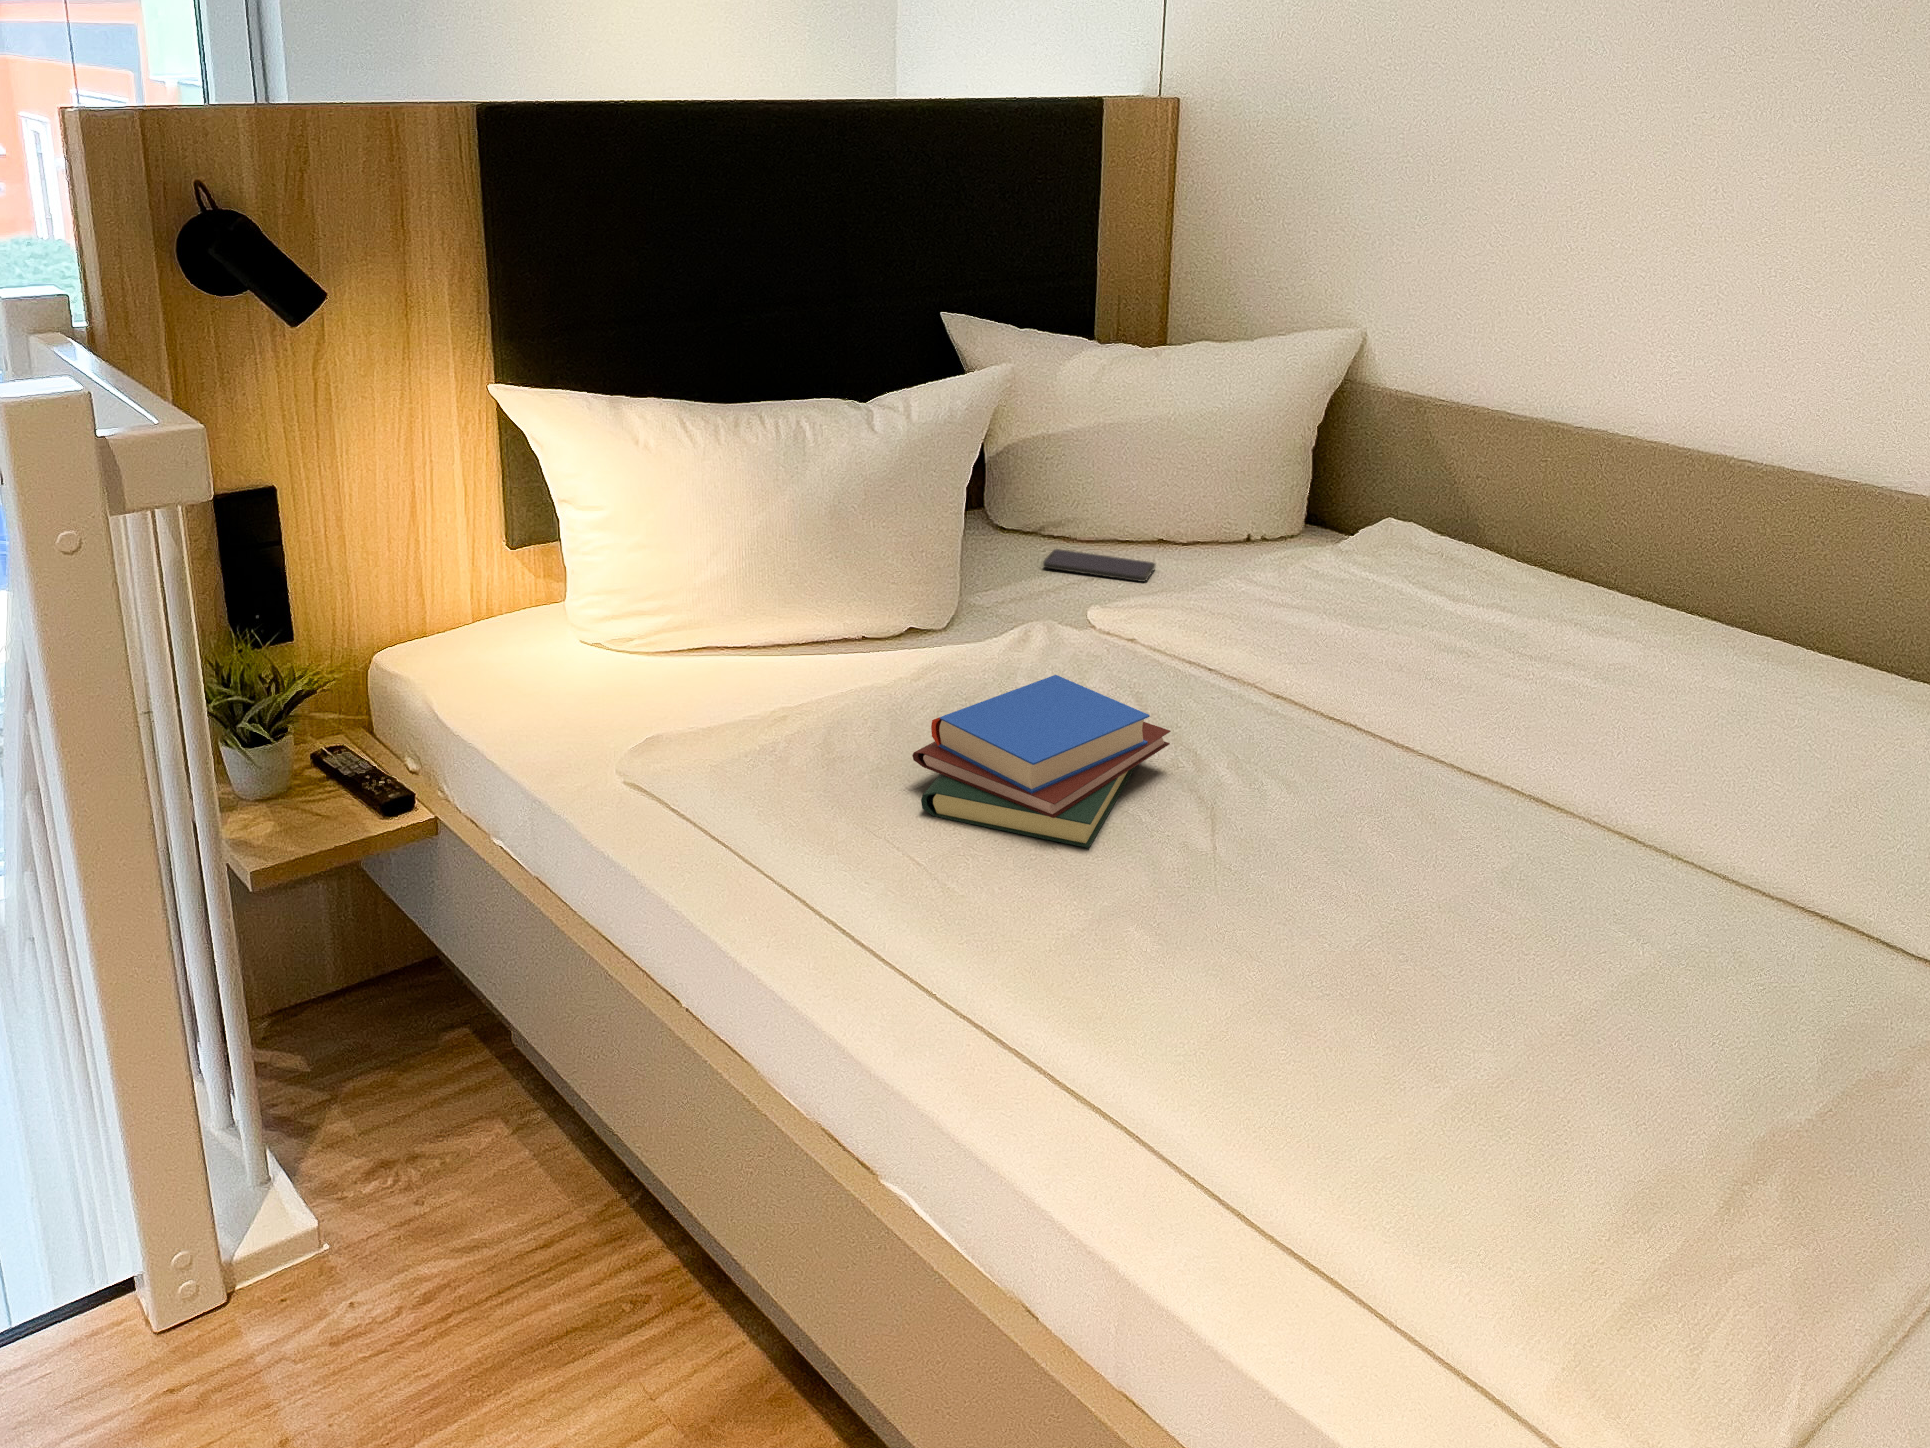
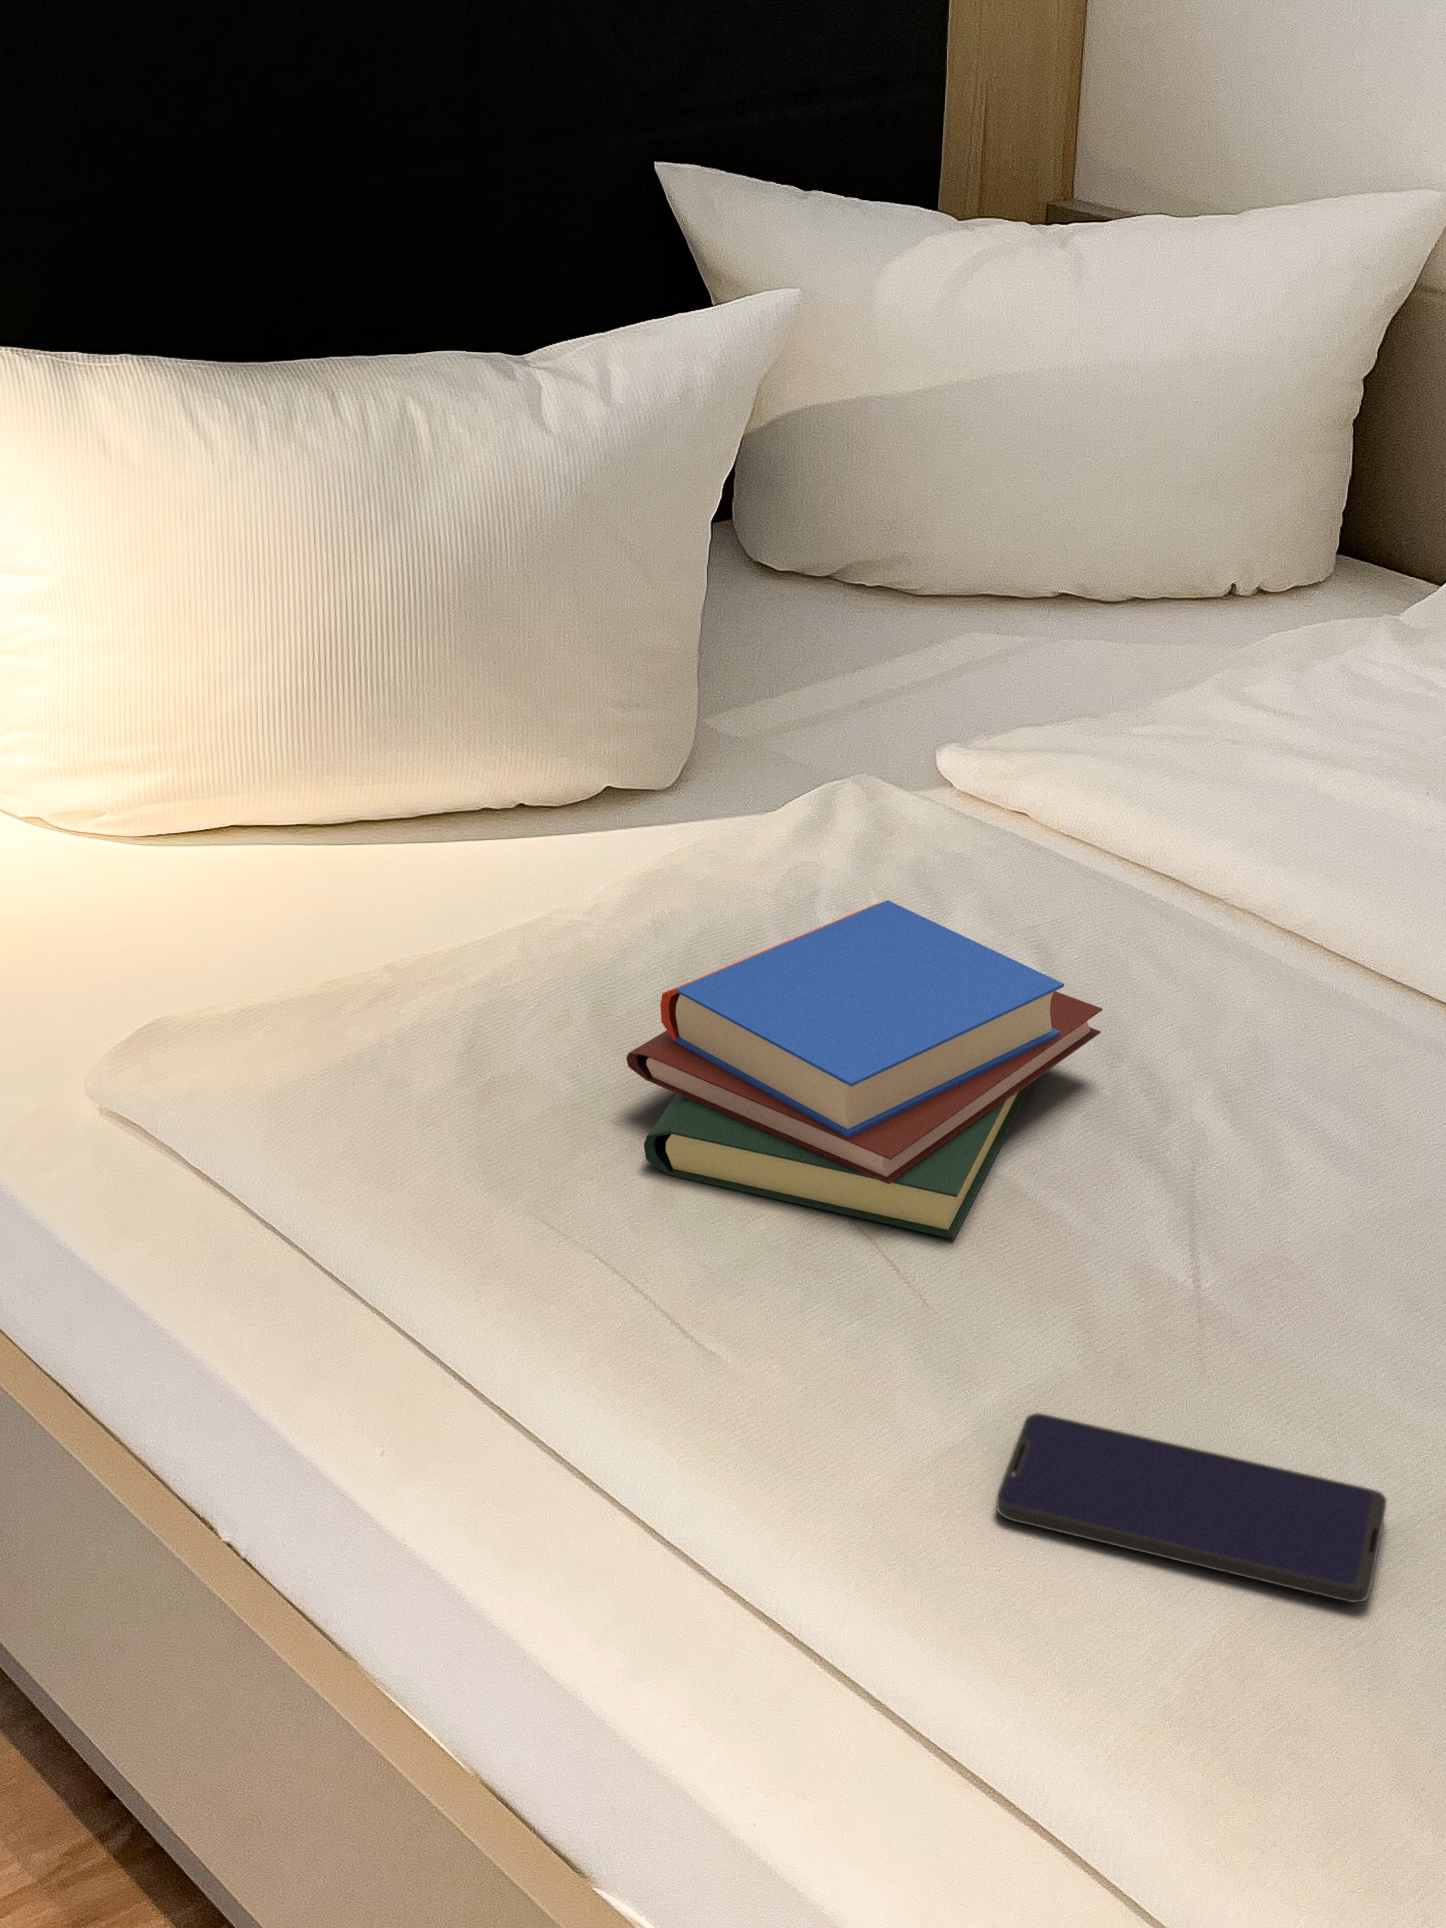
smartphone: present [1043,549,1156,582] -> present [996,1413,1386,1603]

